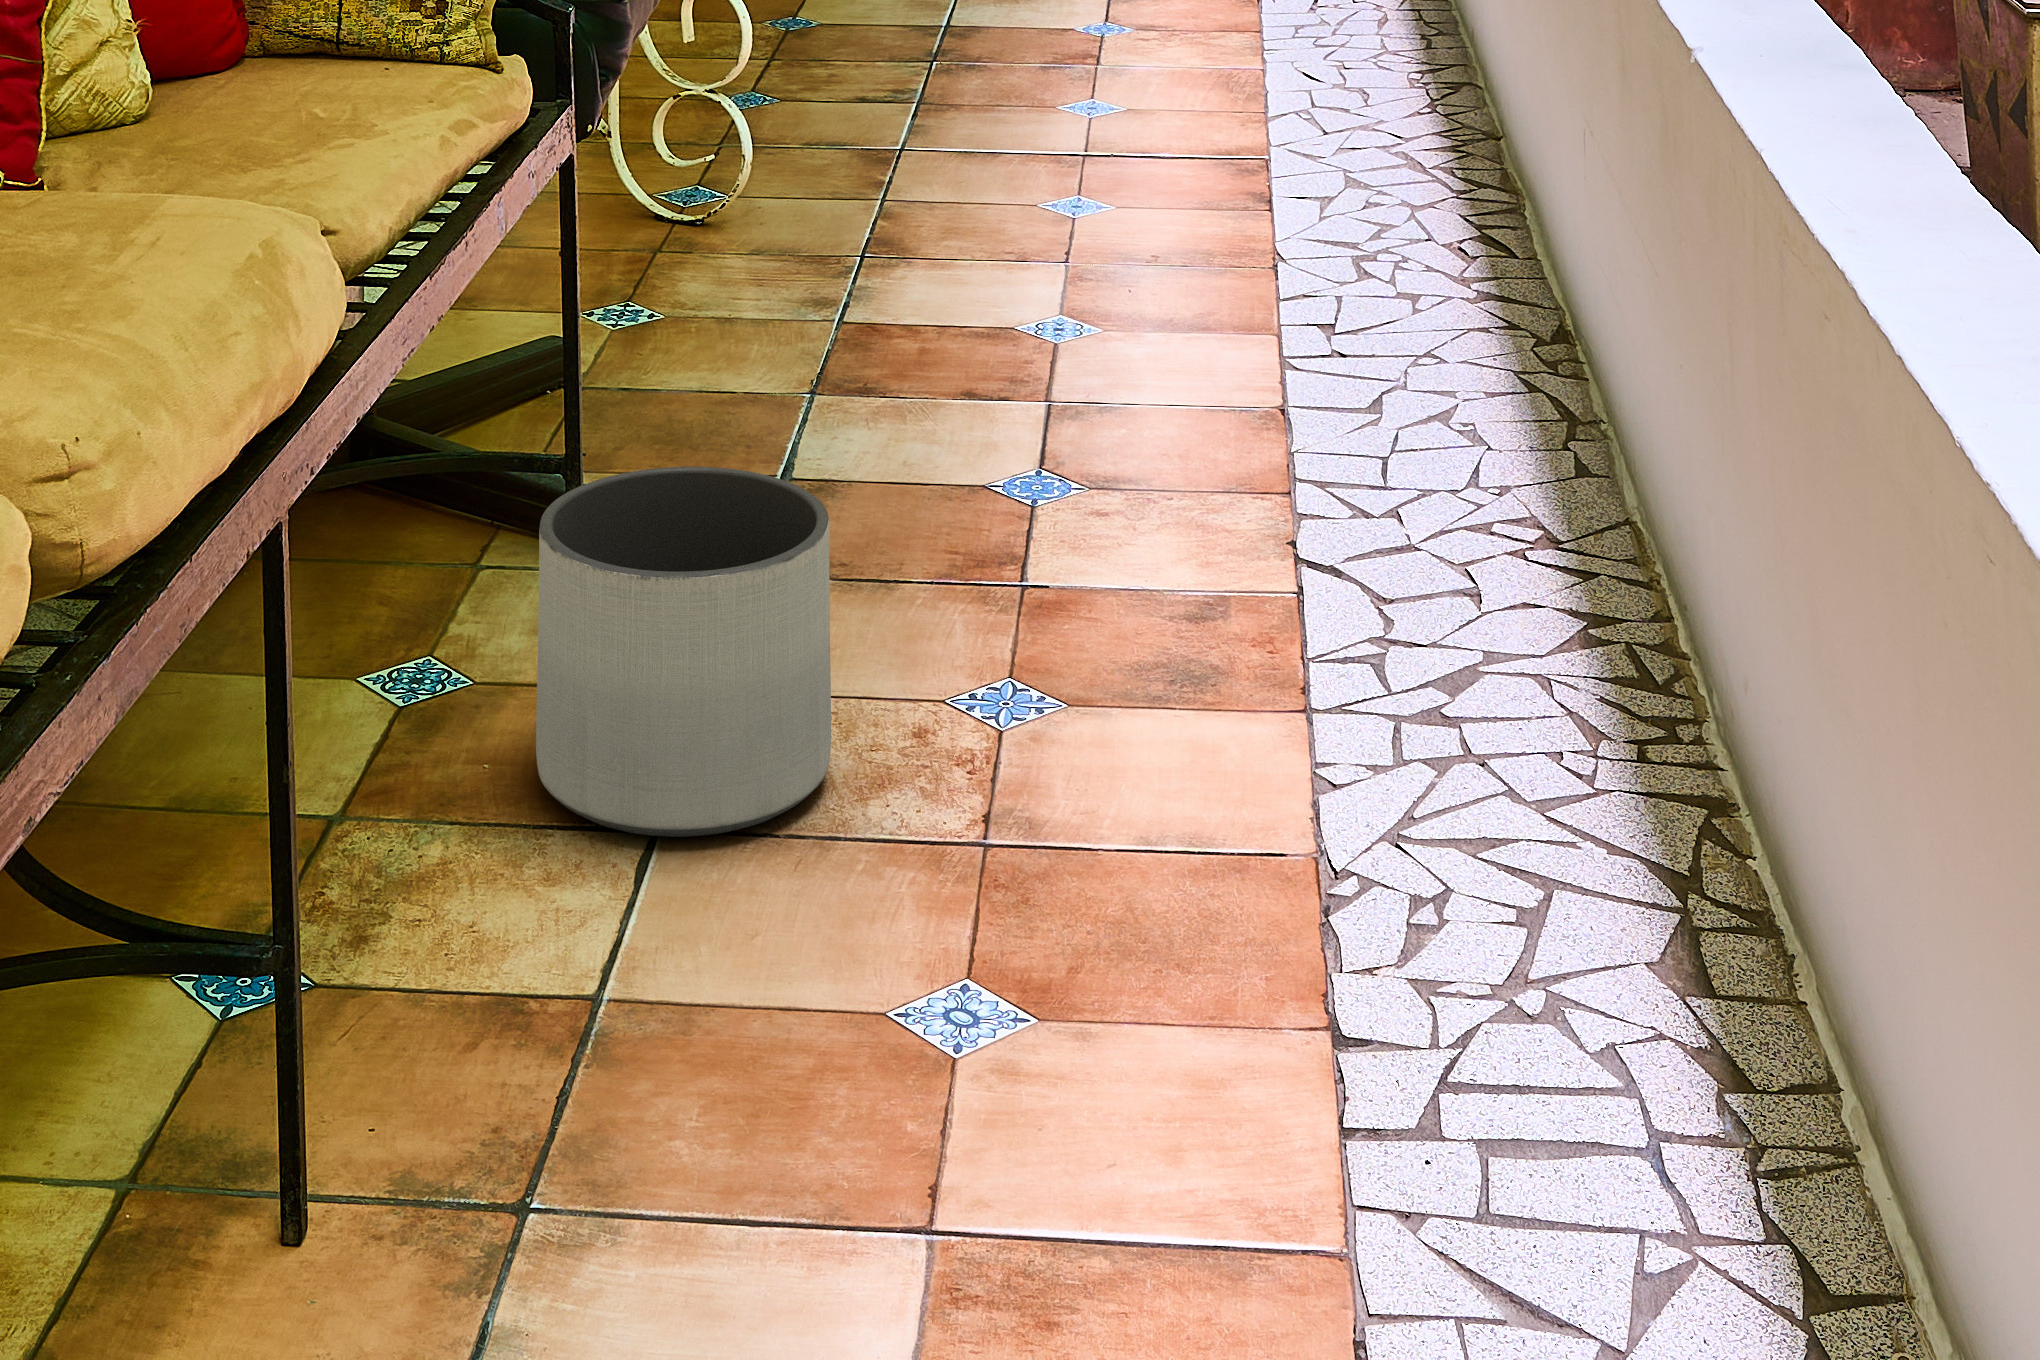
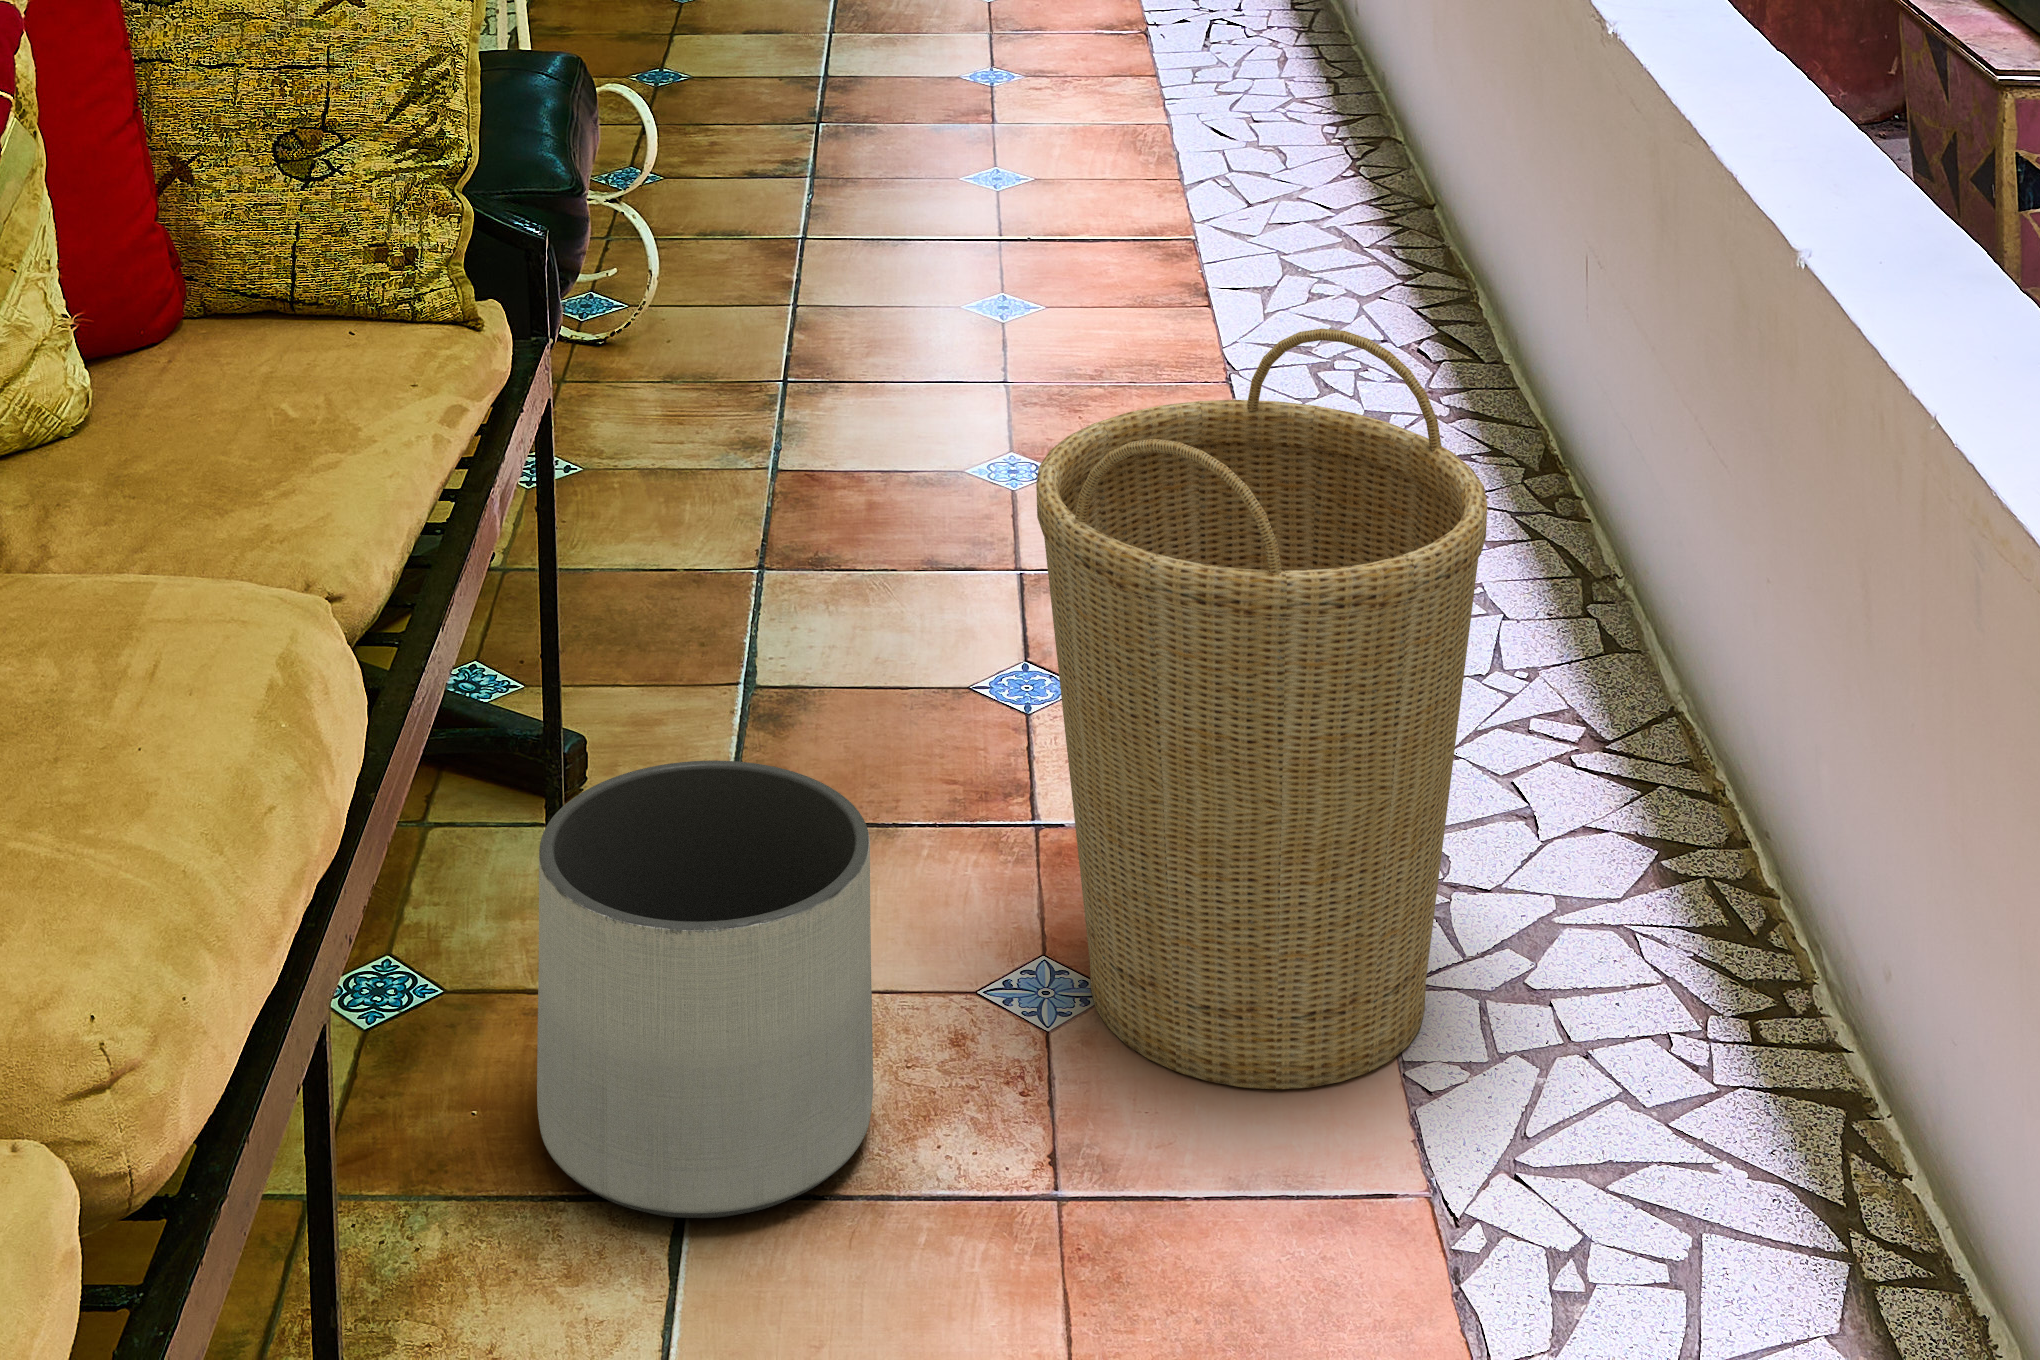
basket: none [997,119,1398,774] -> present [1036,329,1487,1089]

